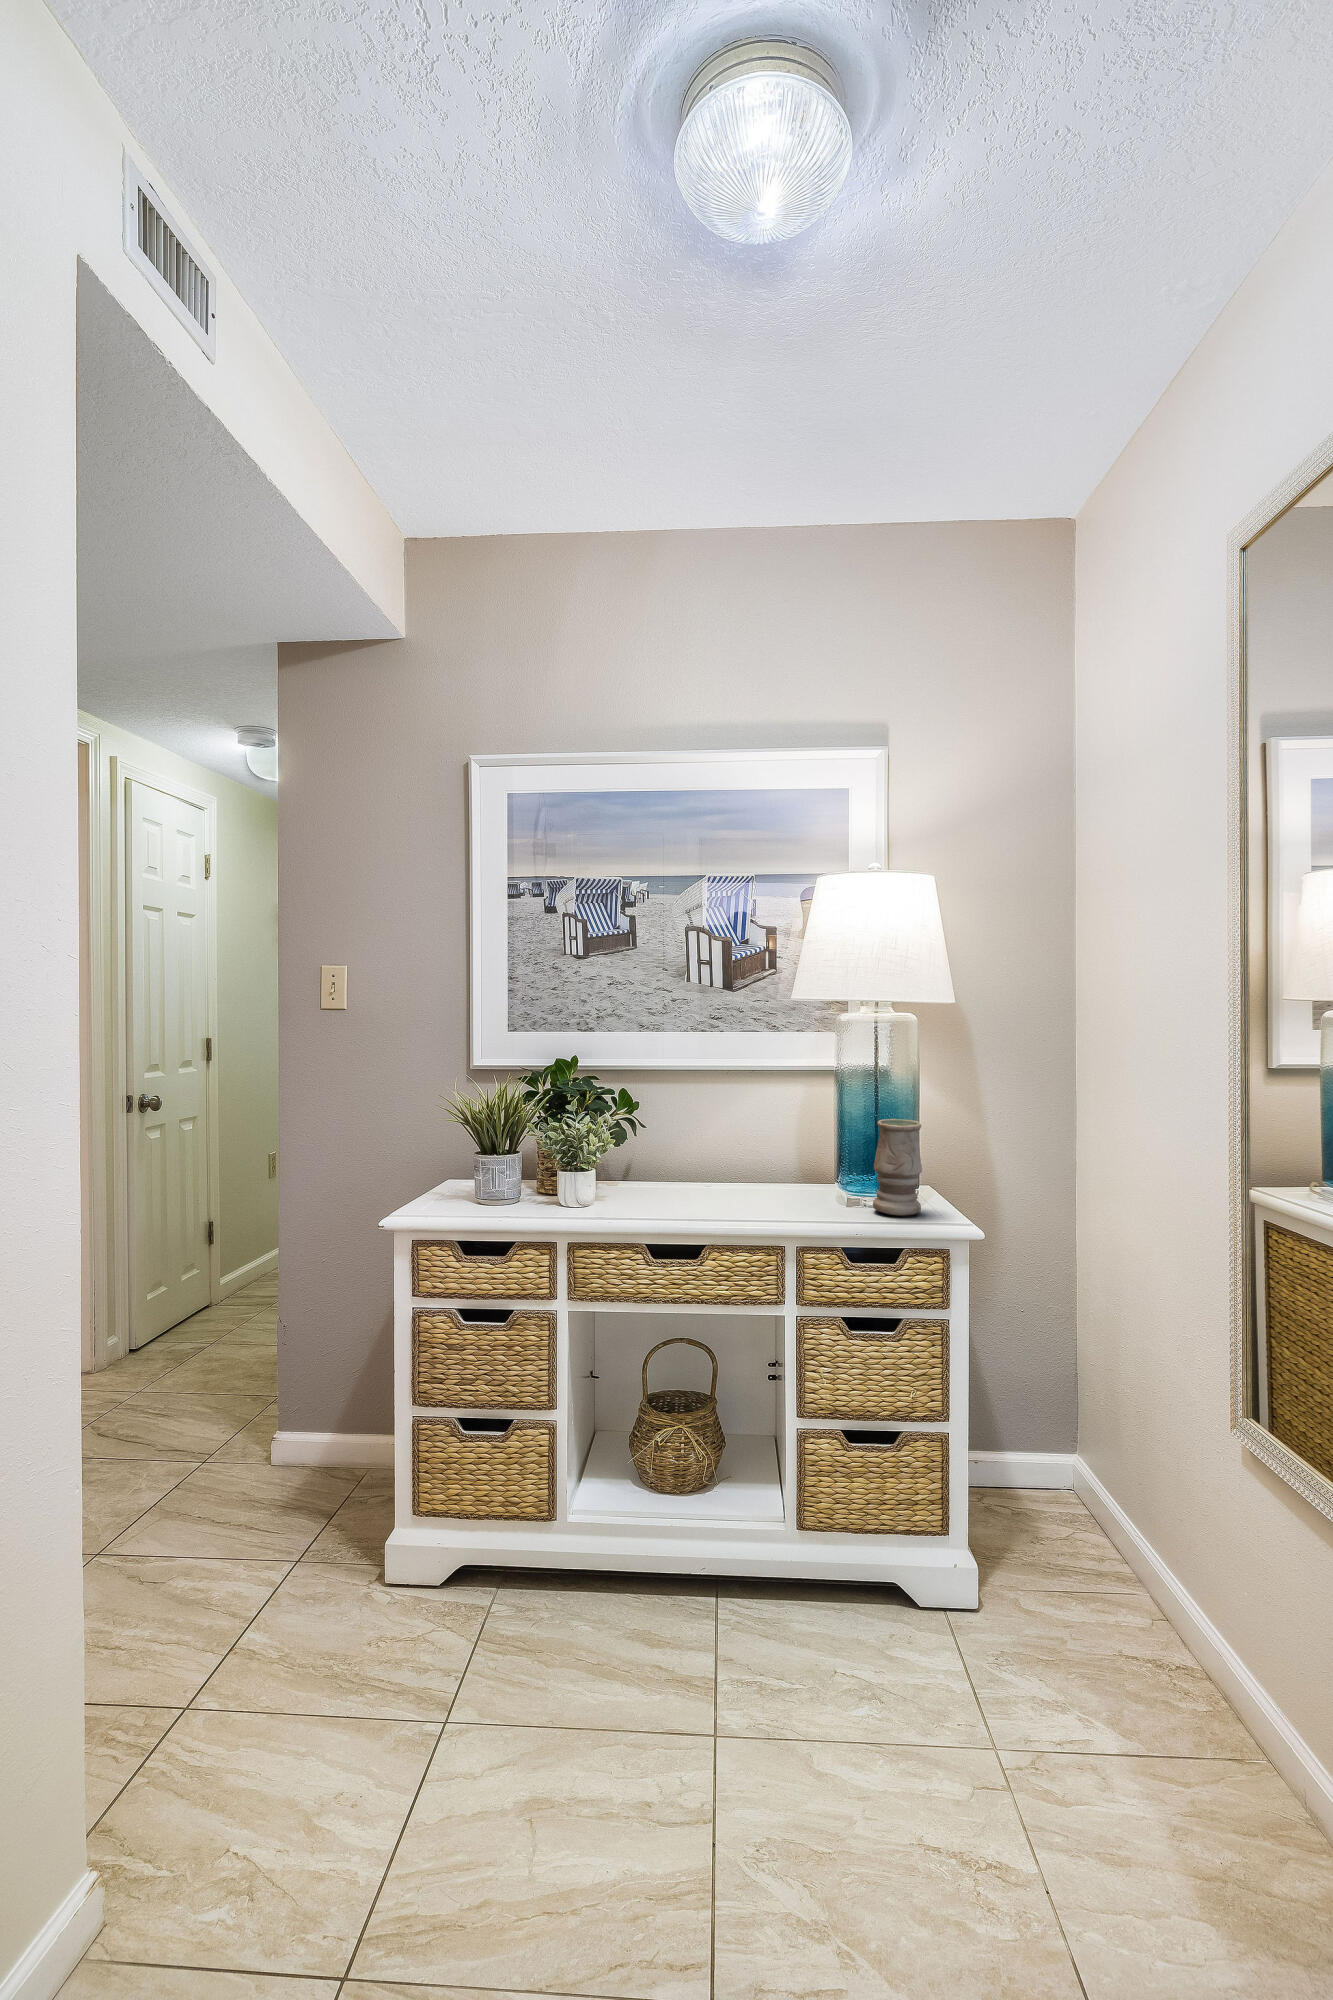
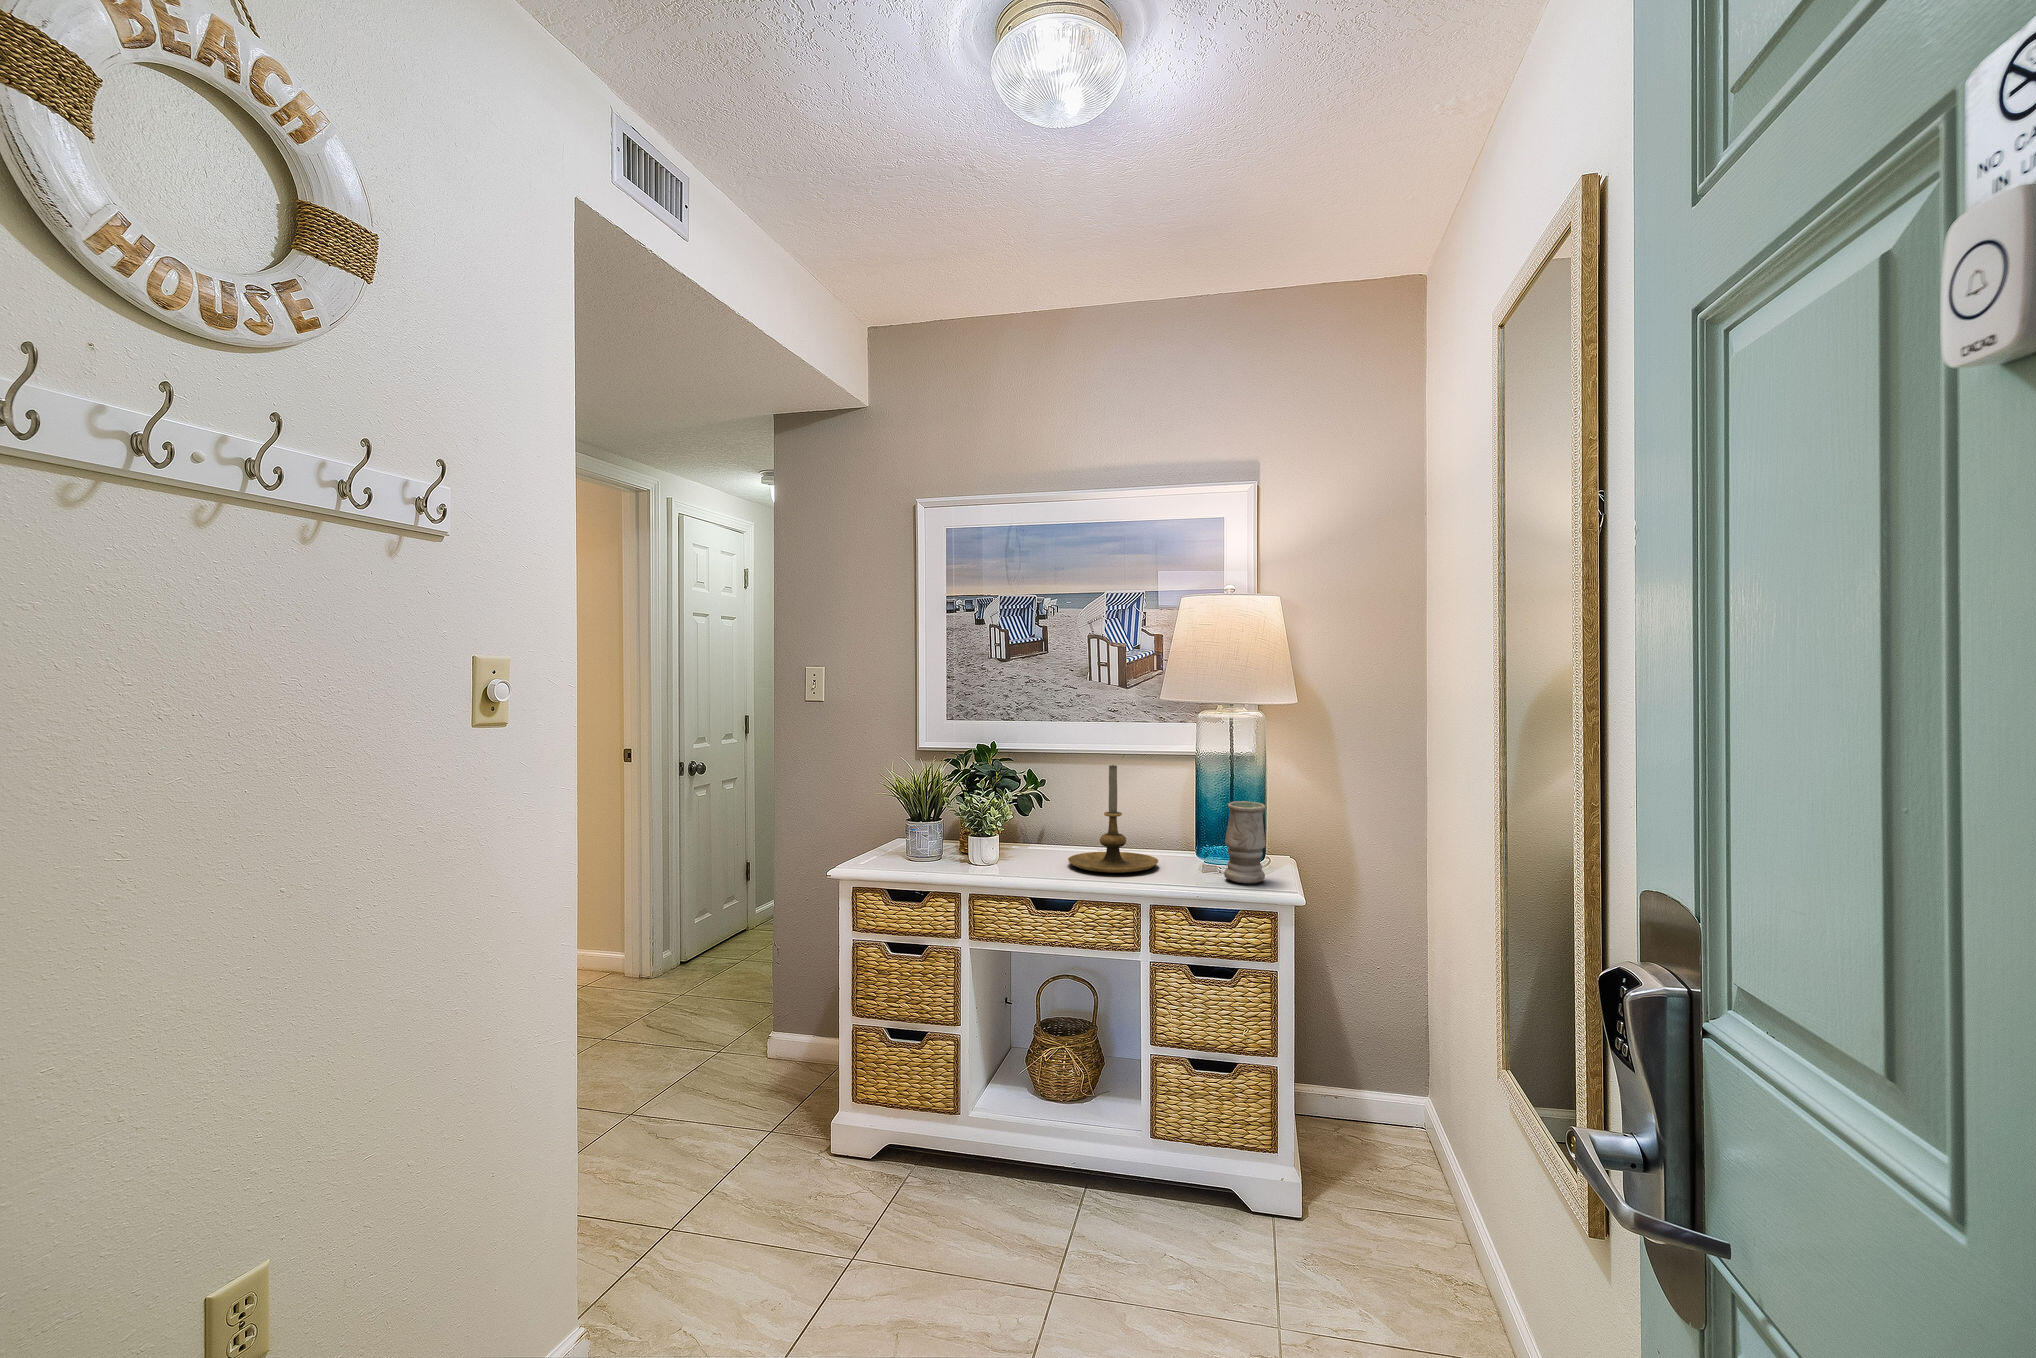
candle holder: none [679,1079,788,1209] -> present [1068,765,1158,873]

